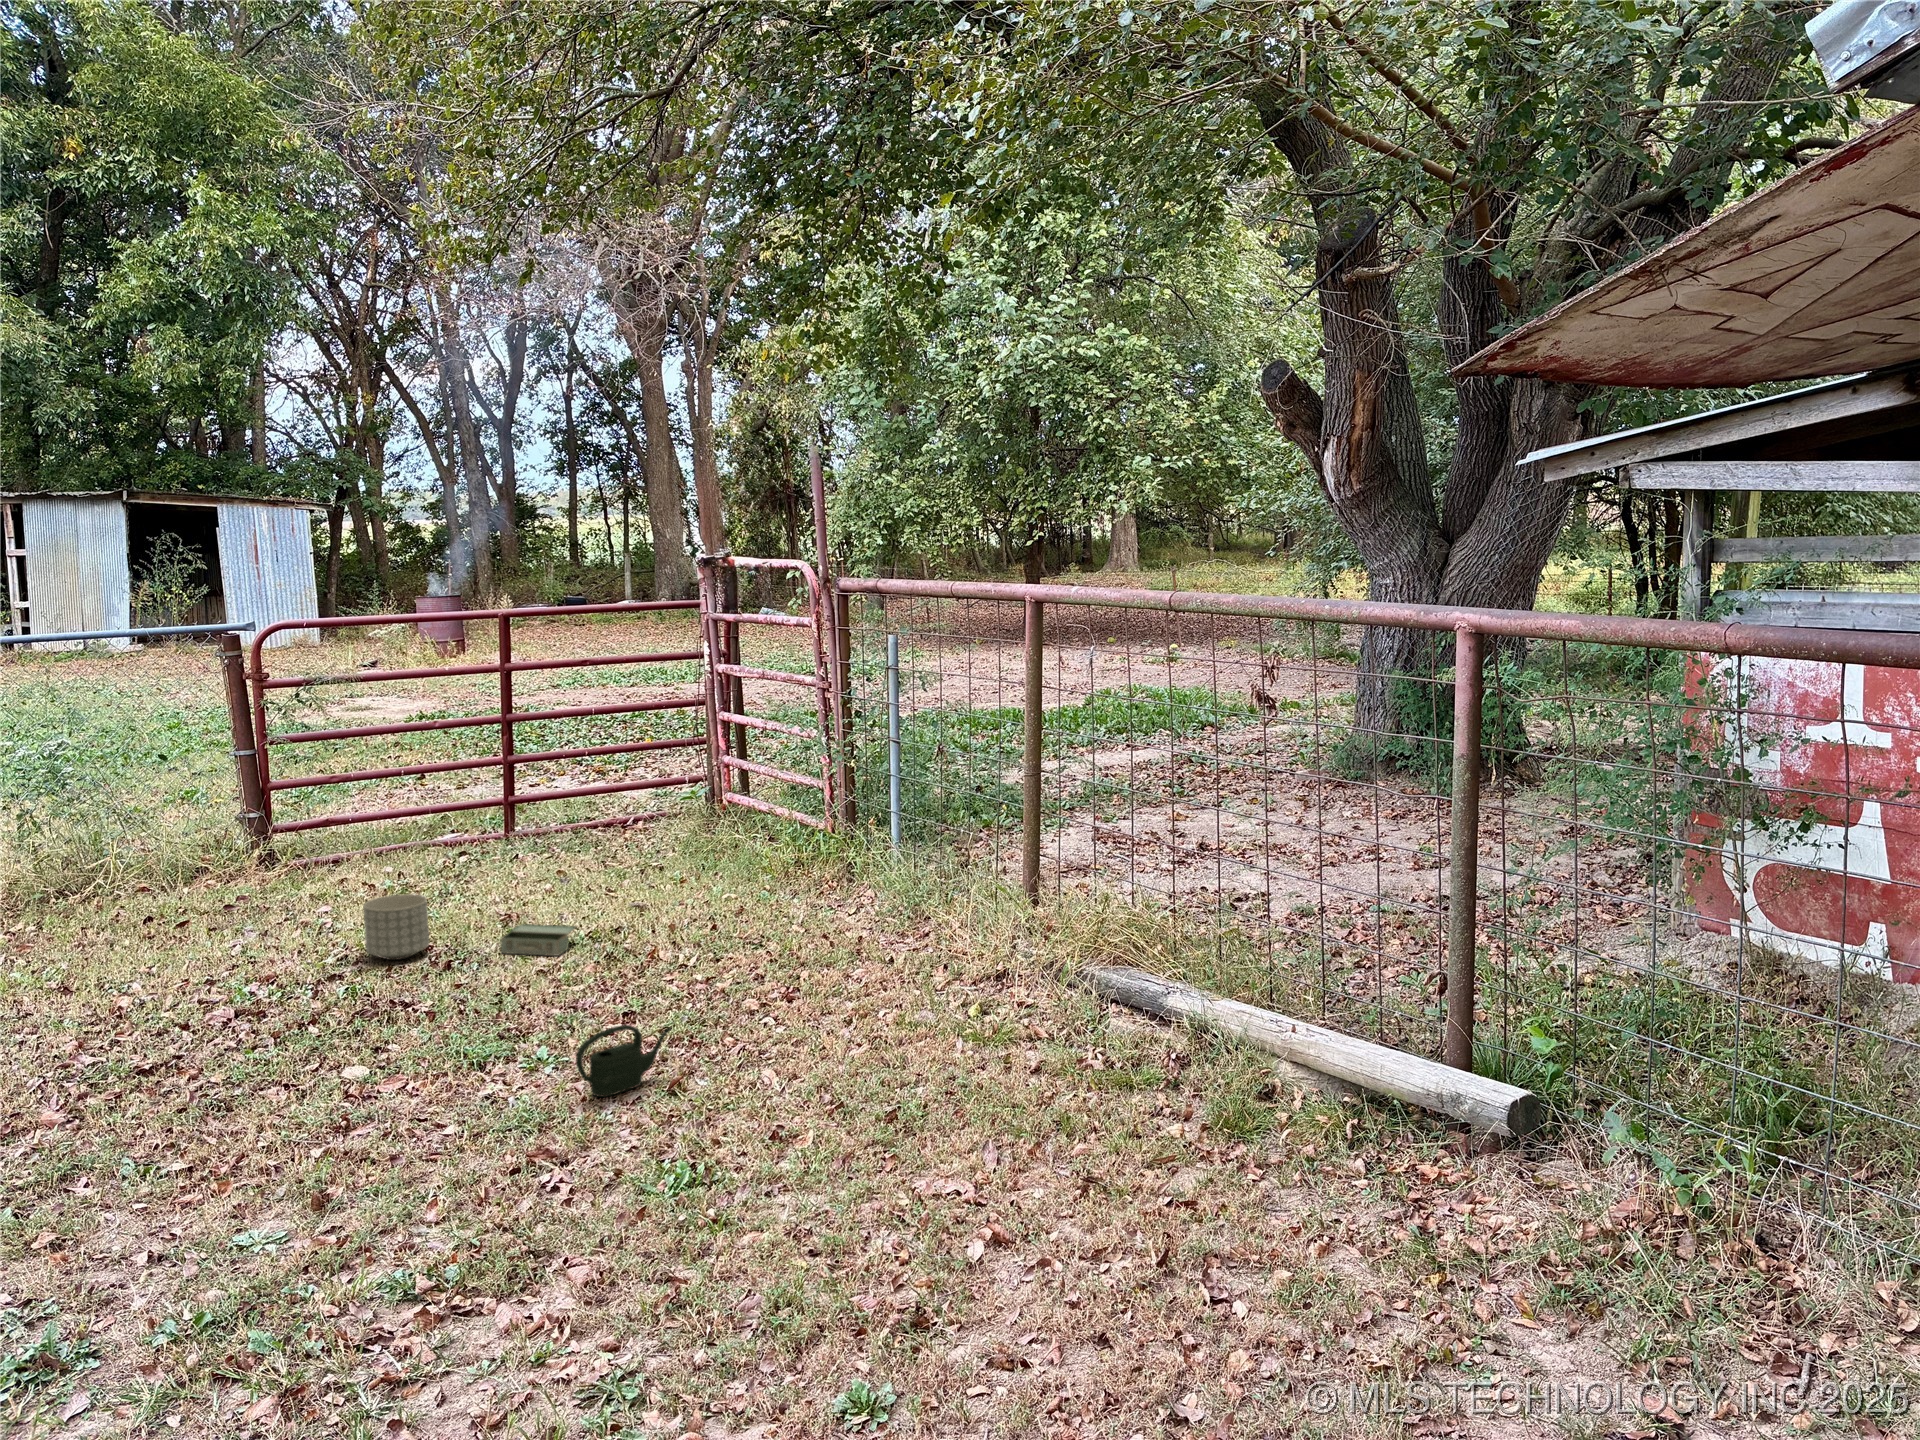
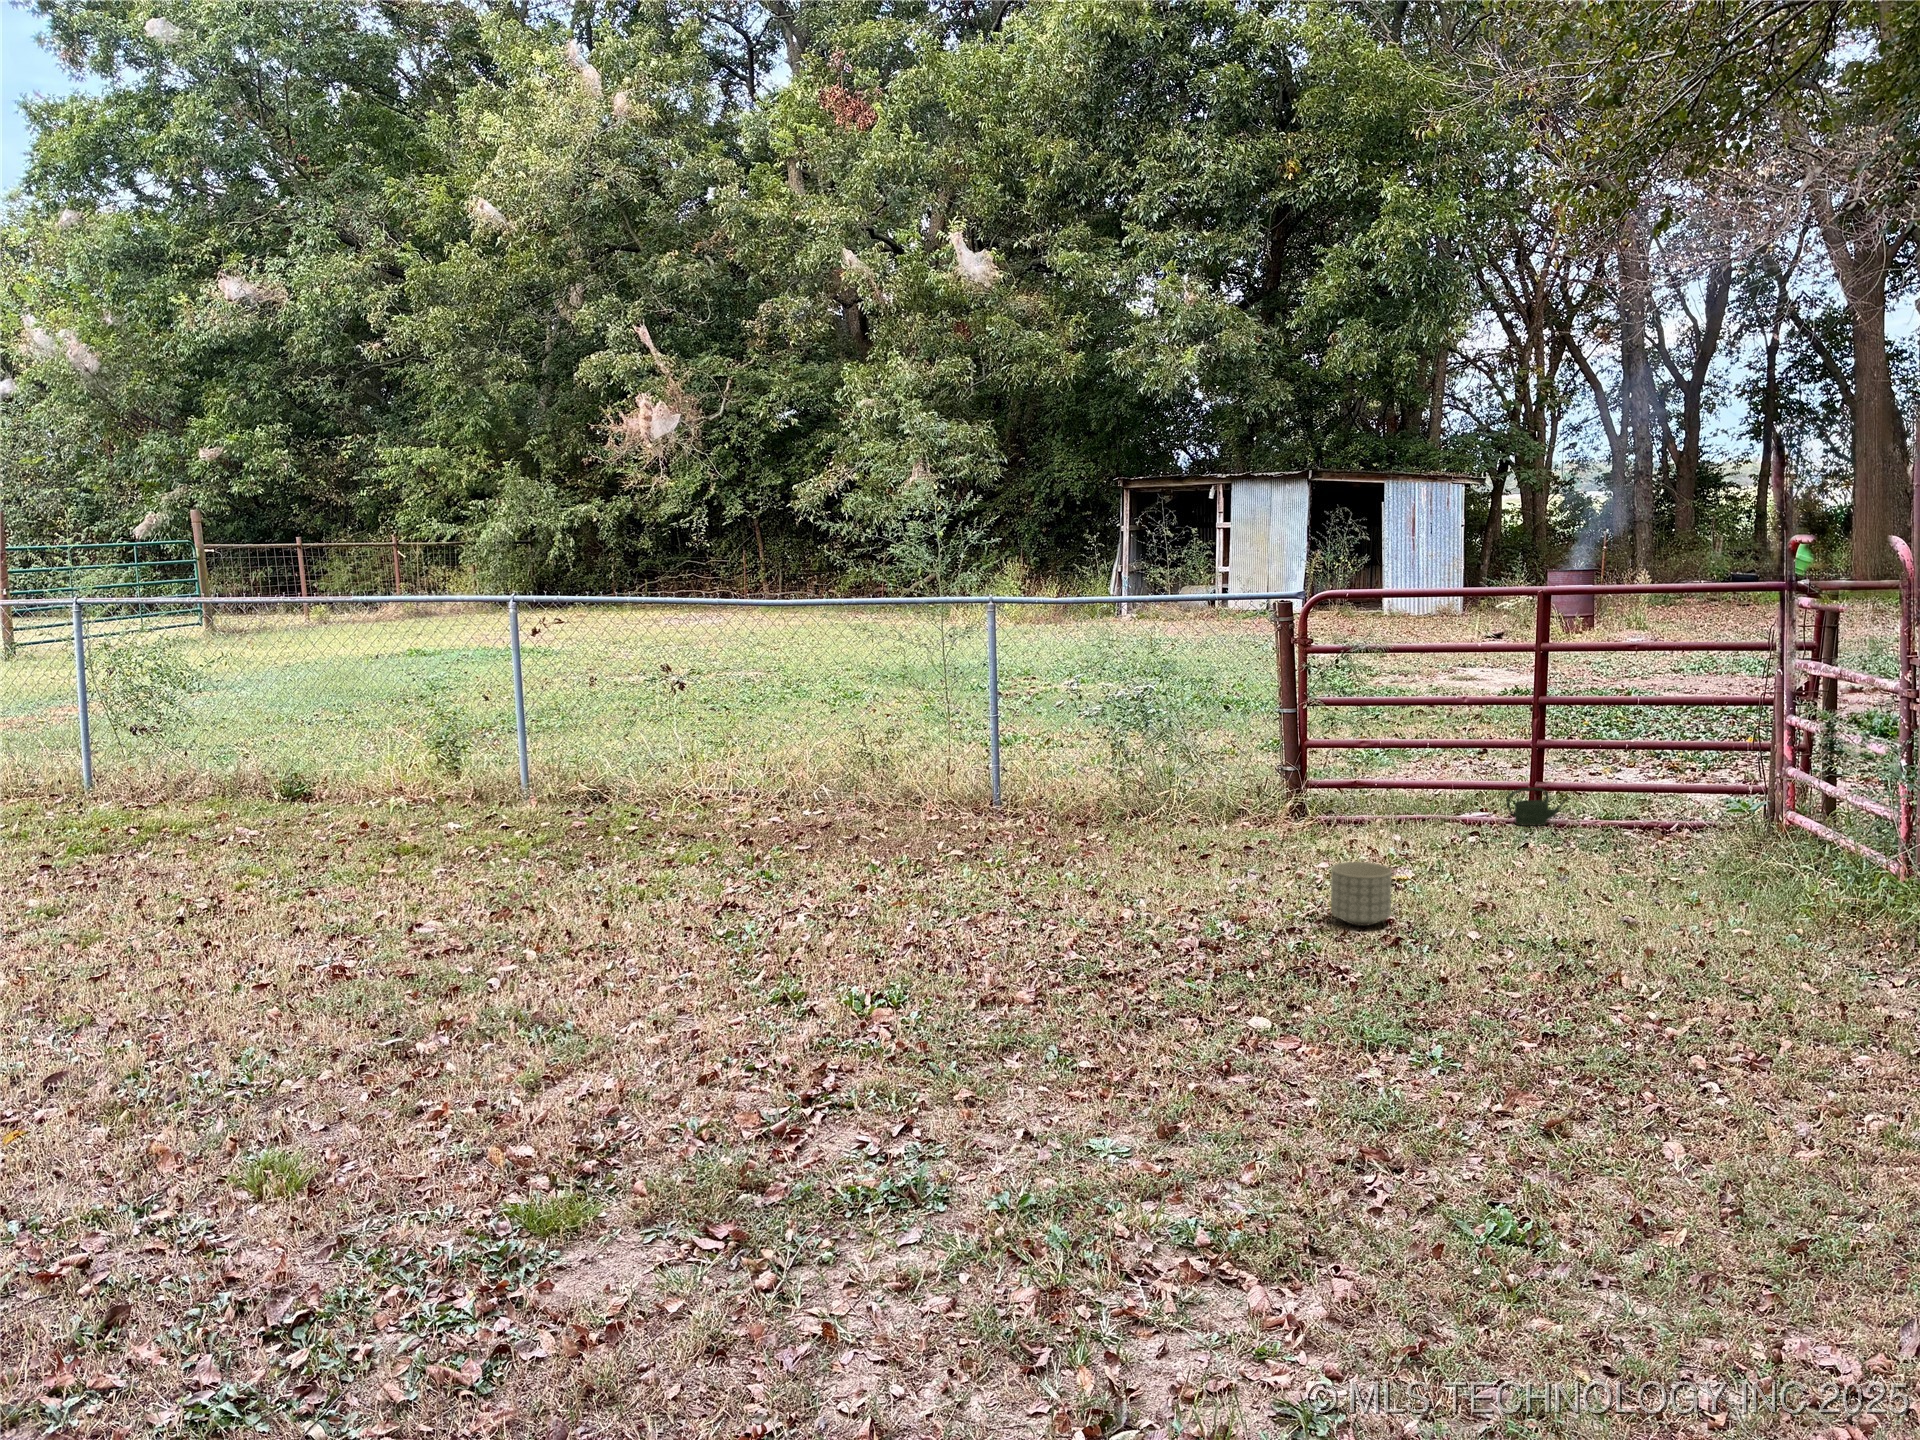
toolbox: present [501,924,576,956] -> none [1457,915,1543,957]
watering can: present [576,1025,672,1097] -> present [1506,788,1569,826]

